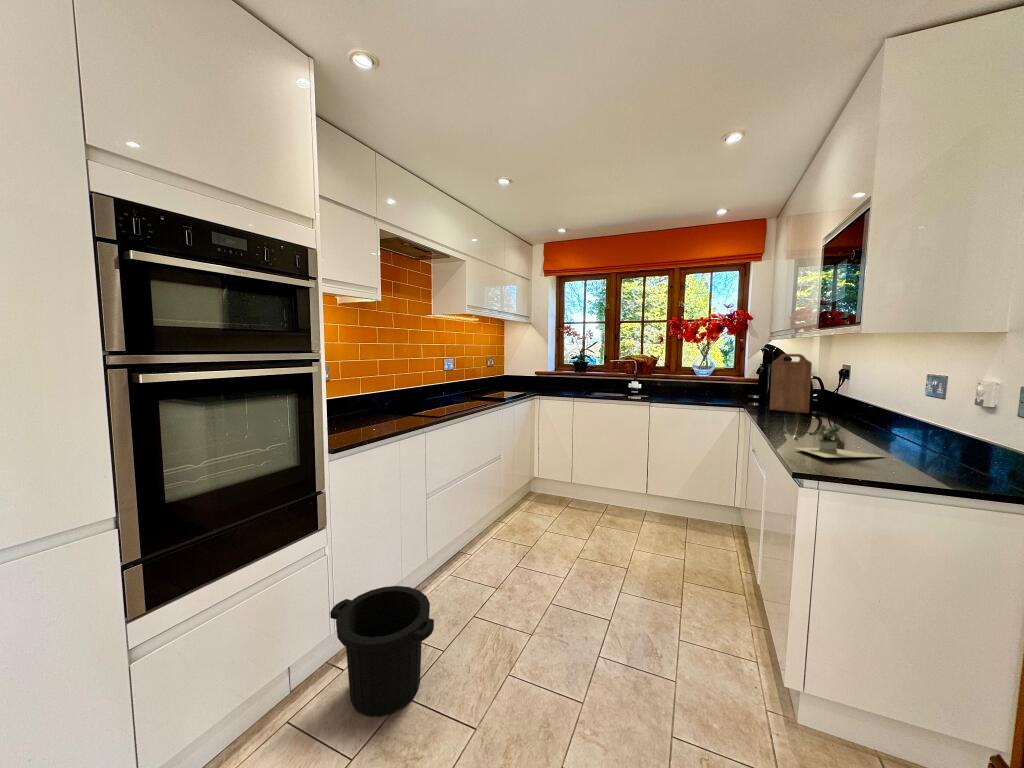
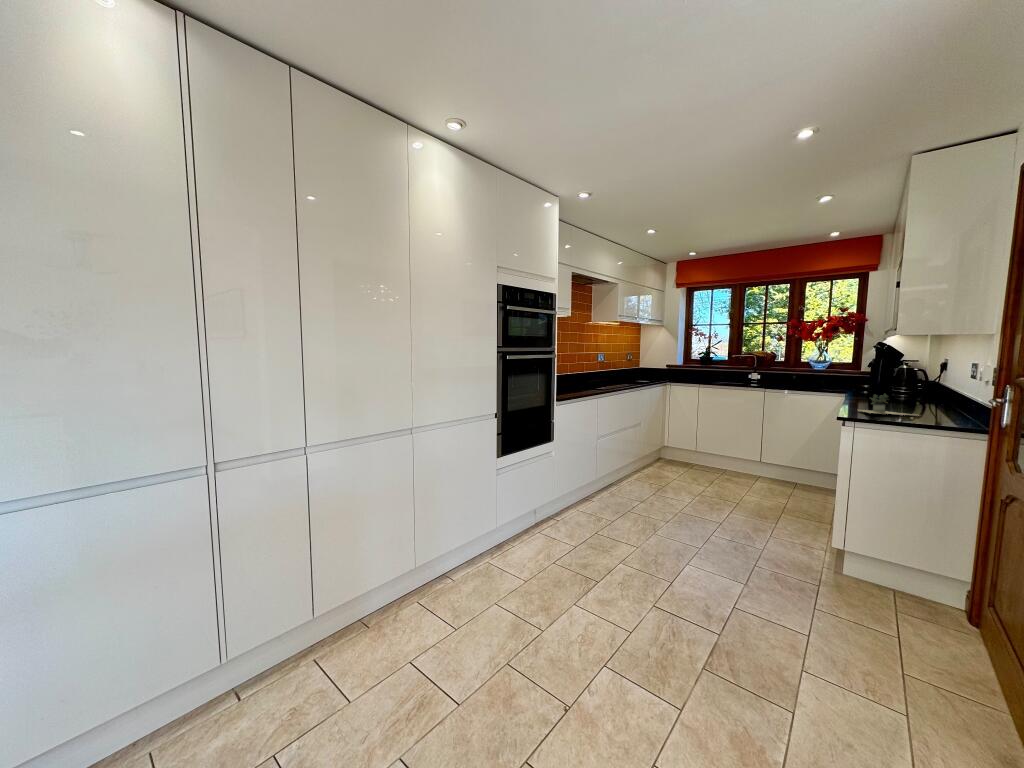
cutting board: present [770,354,812,413] -> none [871,350,909,397]
trash can: present [330,586,434,717] -> none [558,478,615,535]

